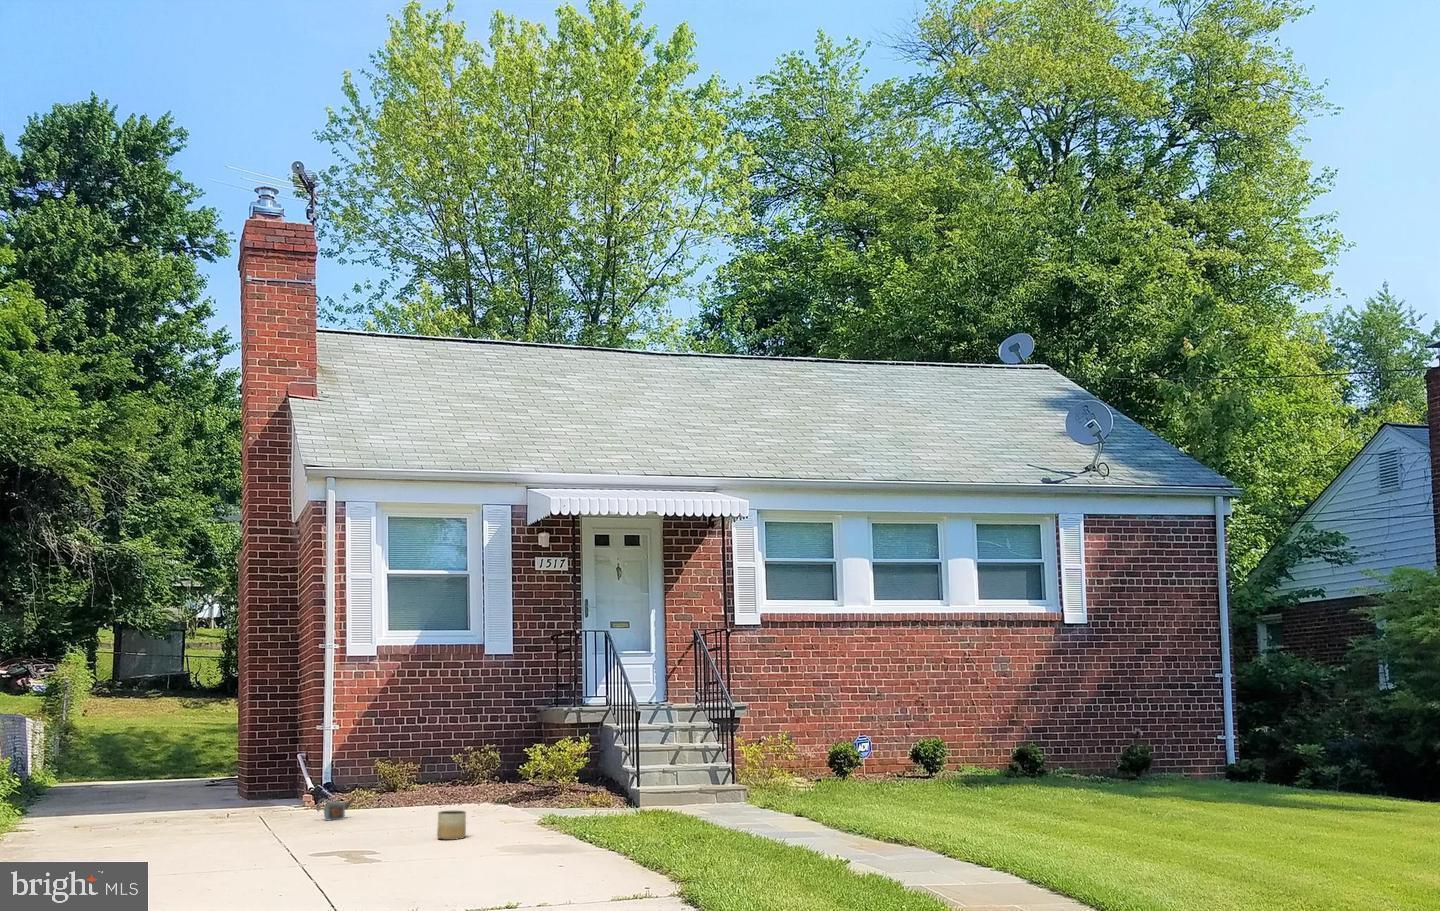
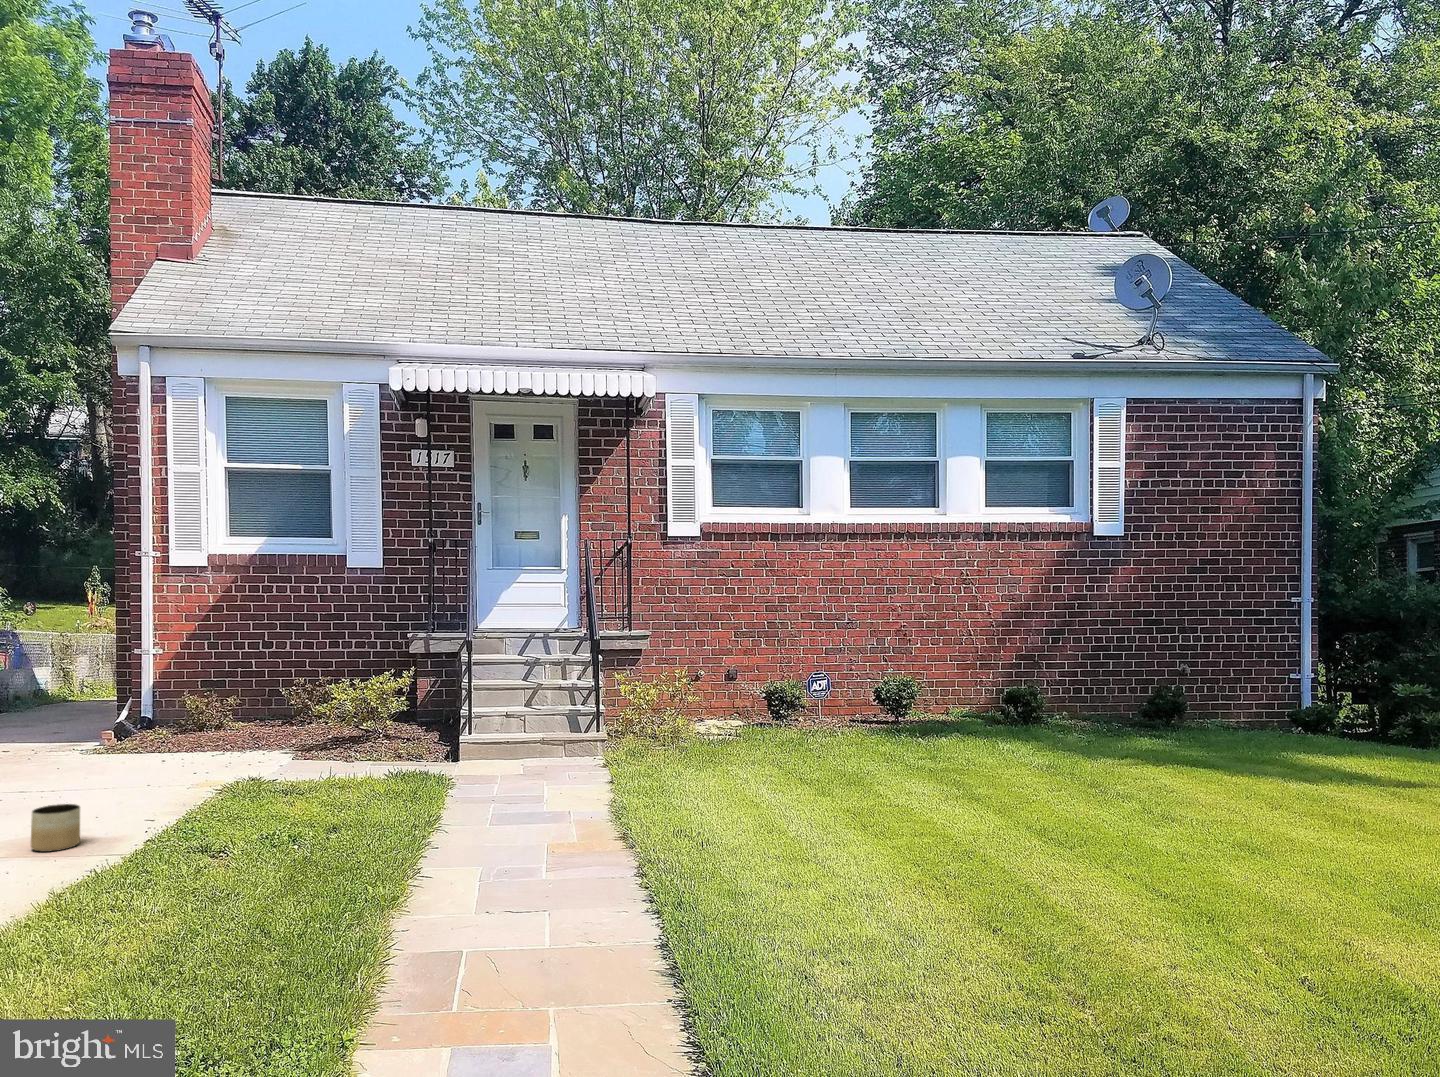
watering can: present [317,798,355,820] -> none [29,753,88,782]

